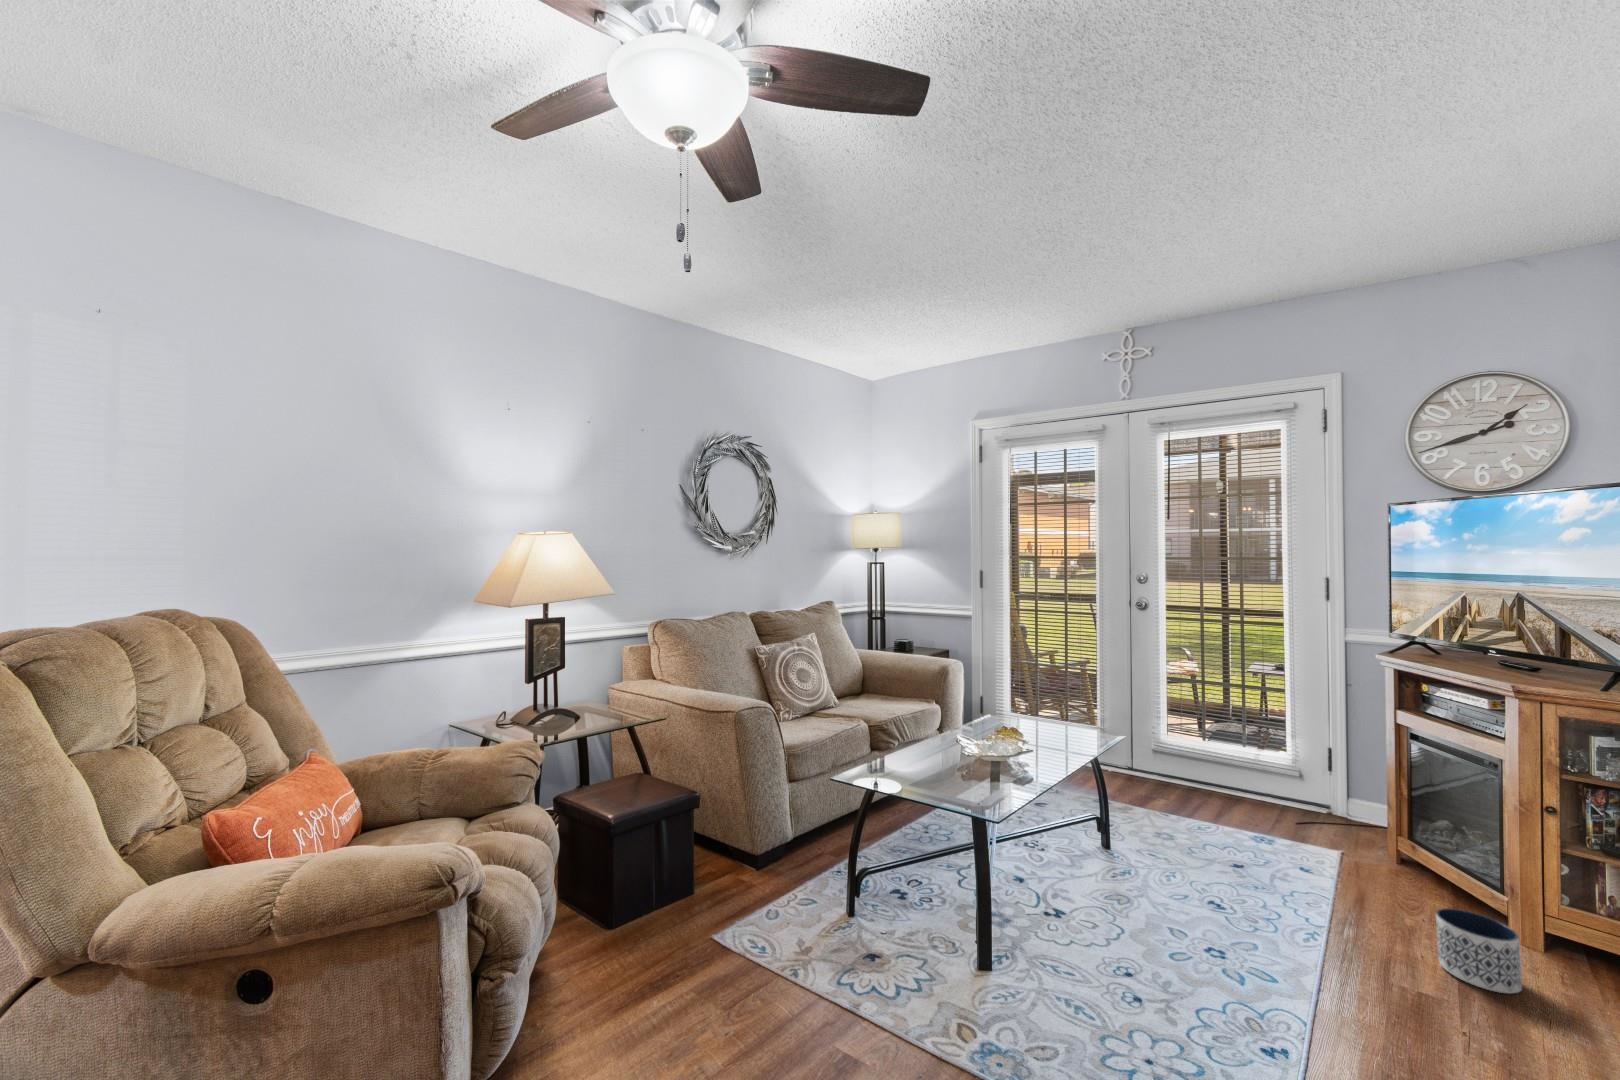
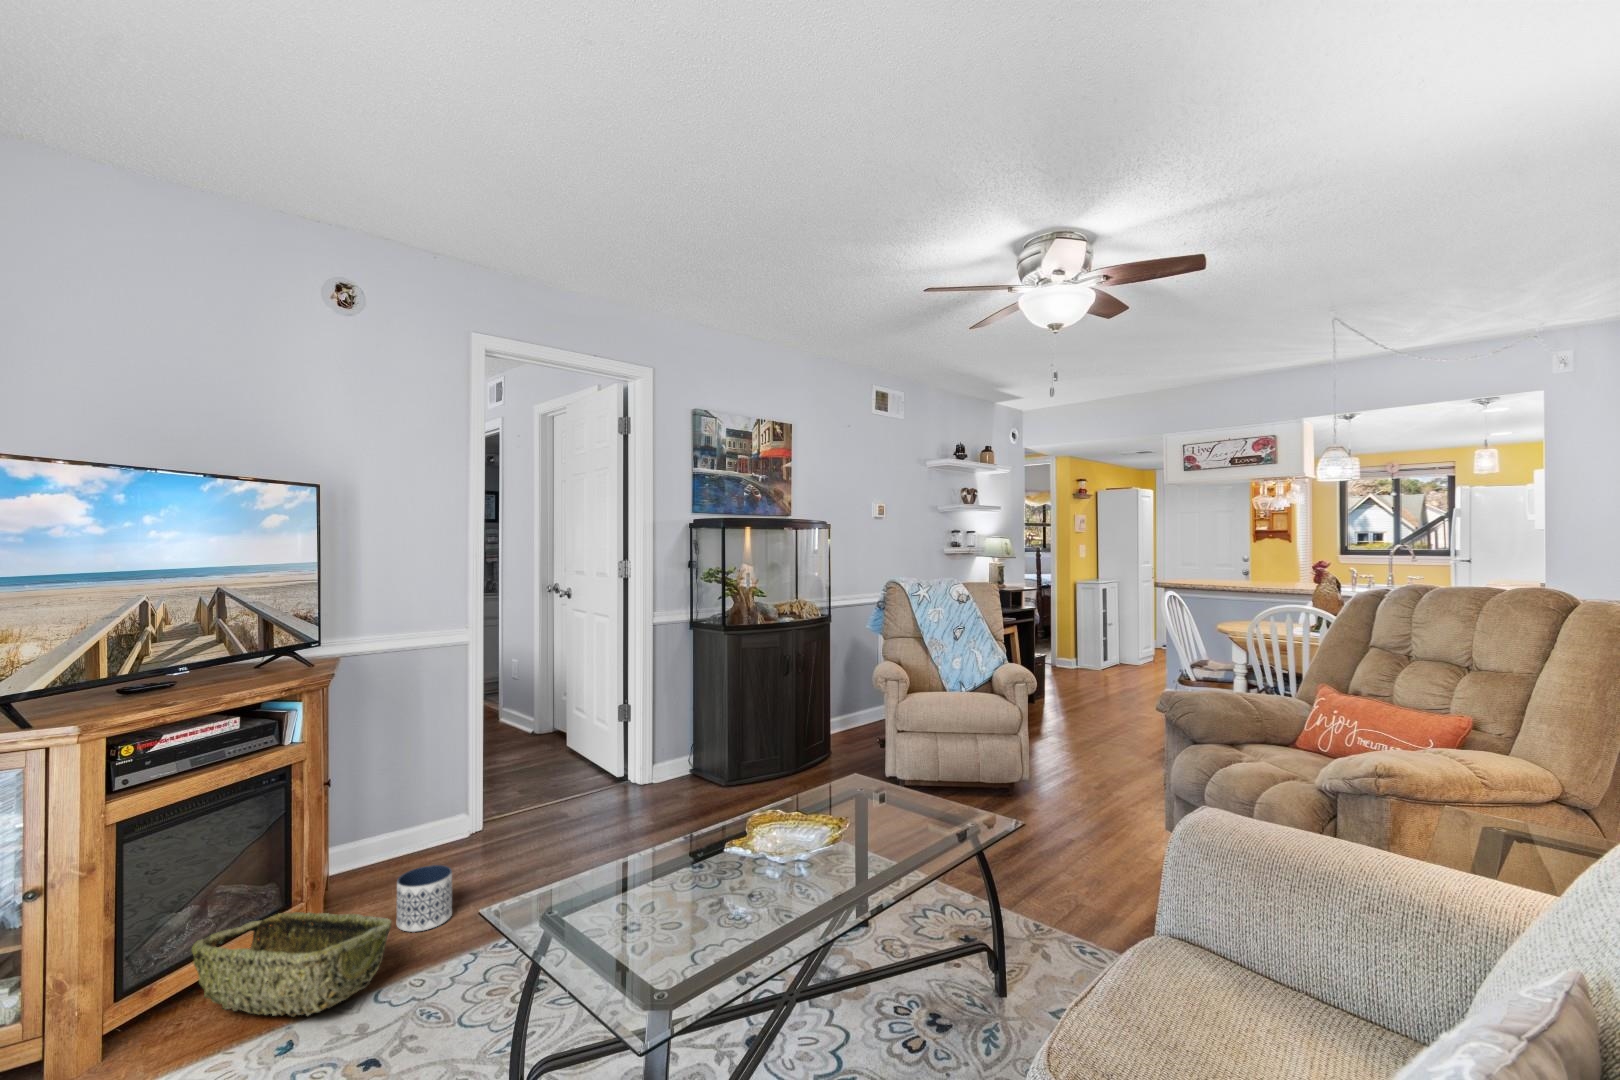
woven basket: none [1293,821,1474,910] -> present [191,912,392,1017]

